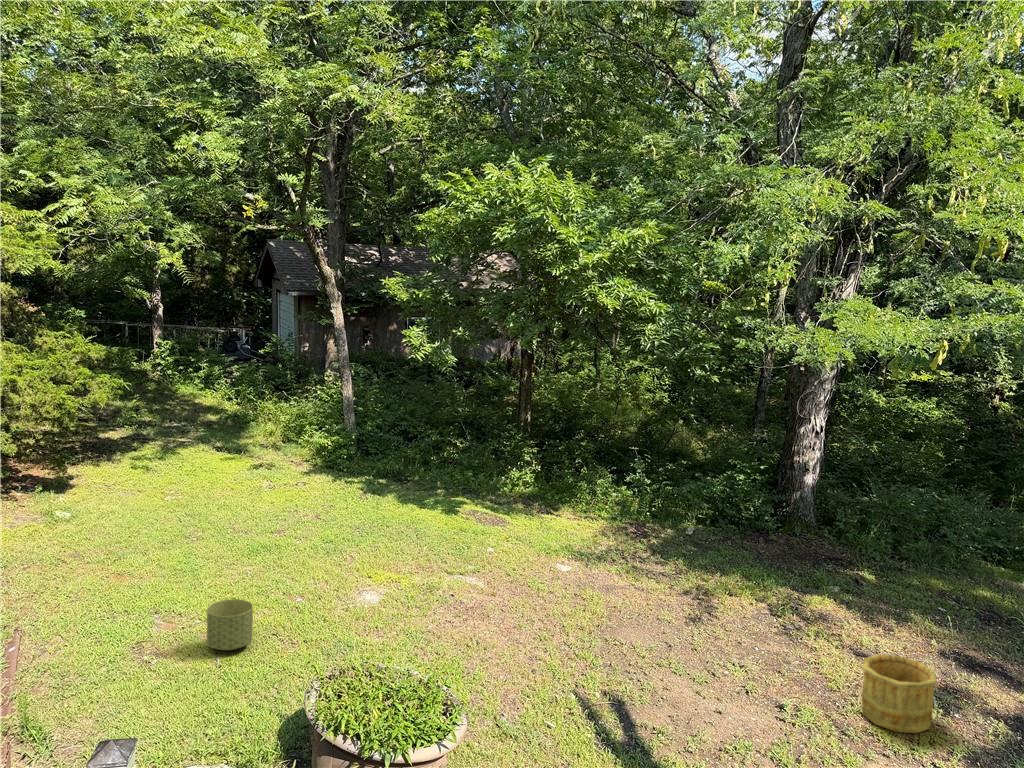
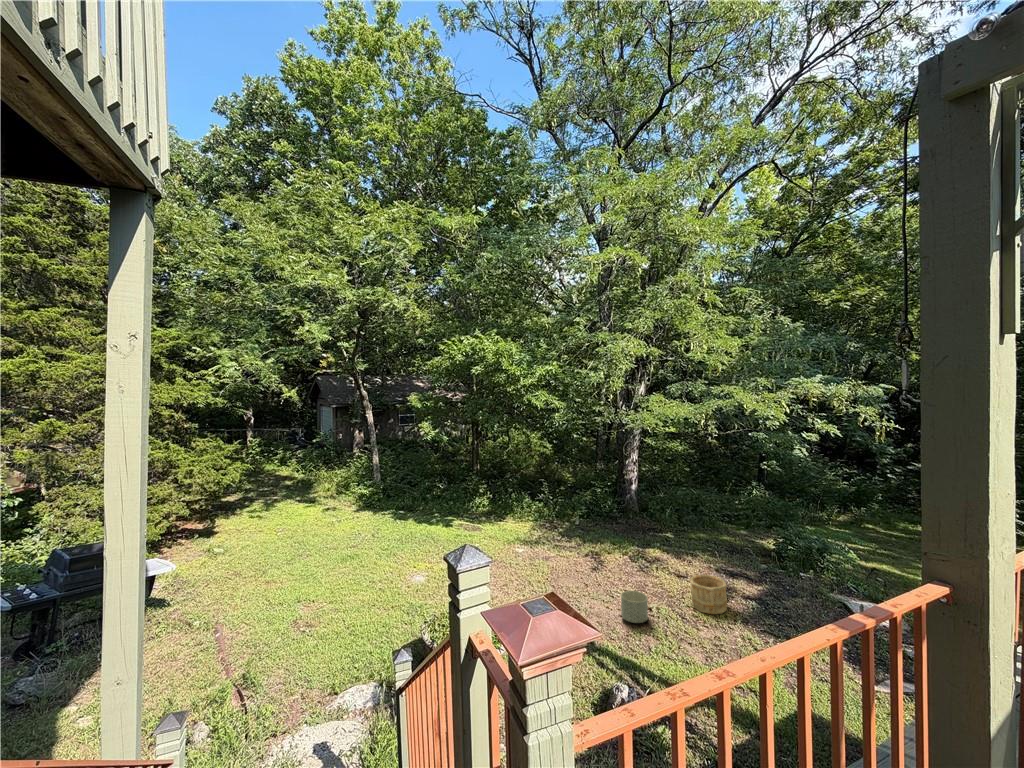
planter: present [207,599,253,651] -> present [621,591,648,623]

